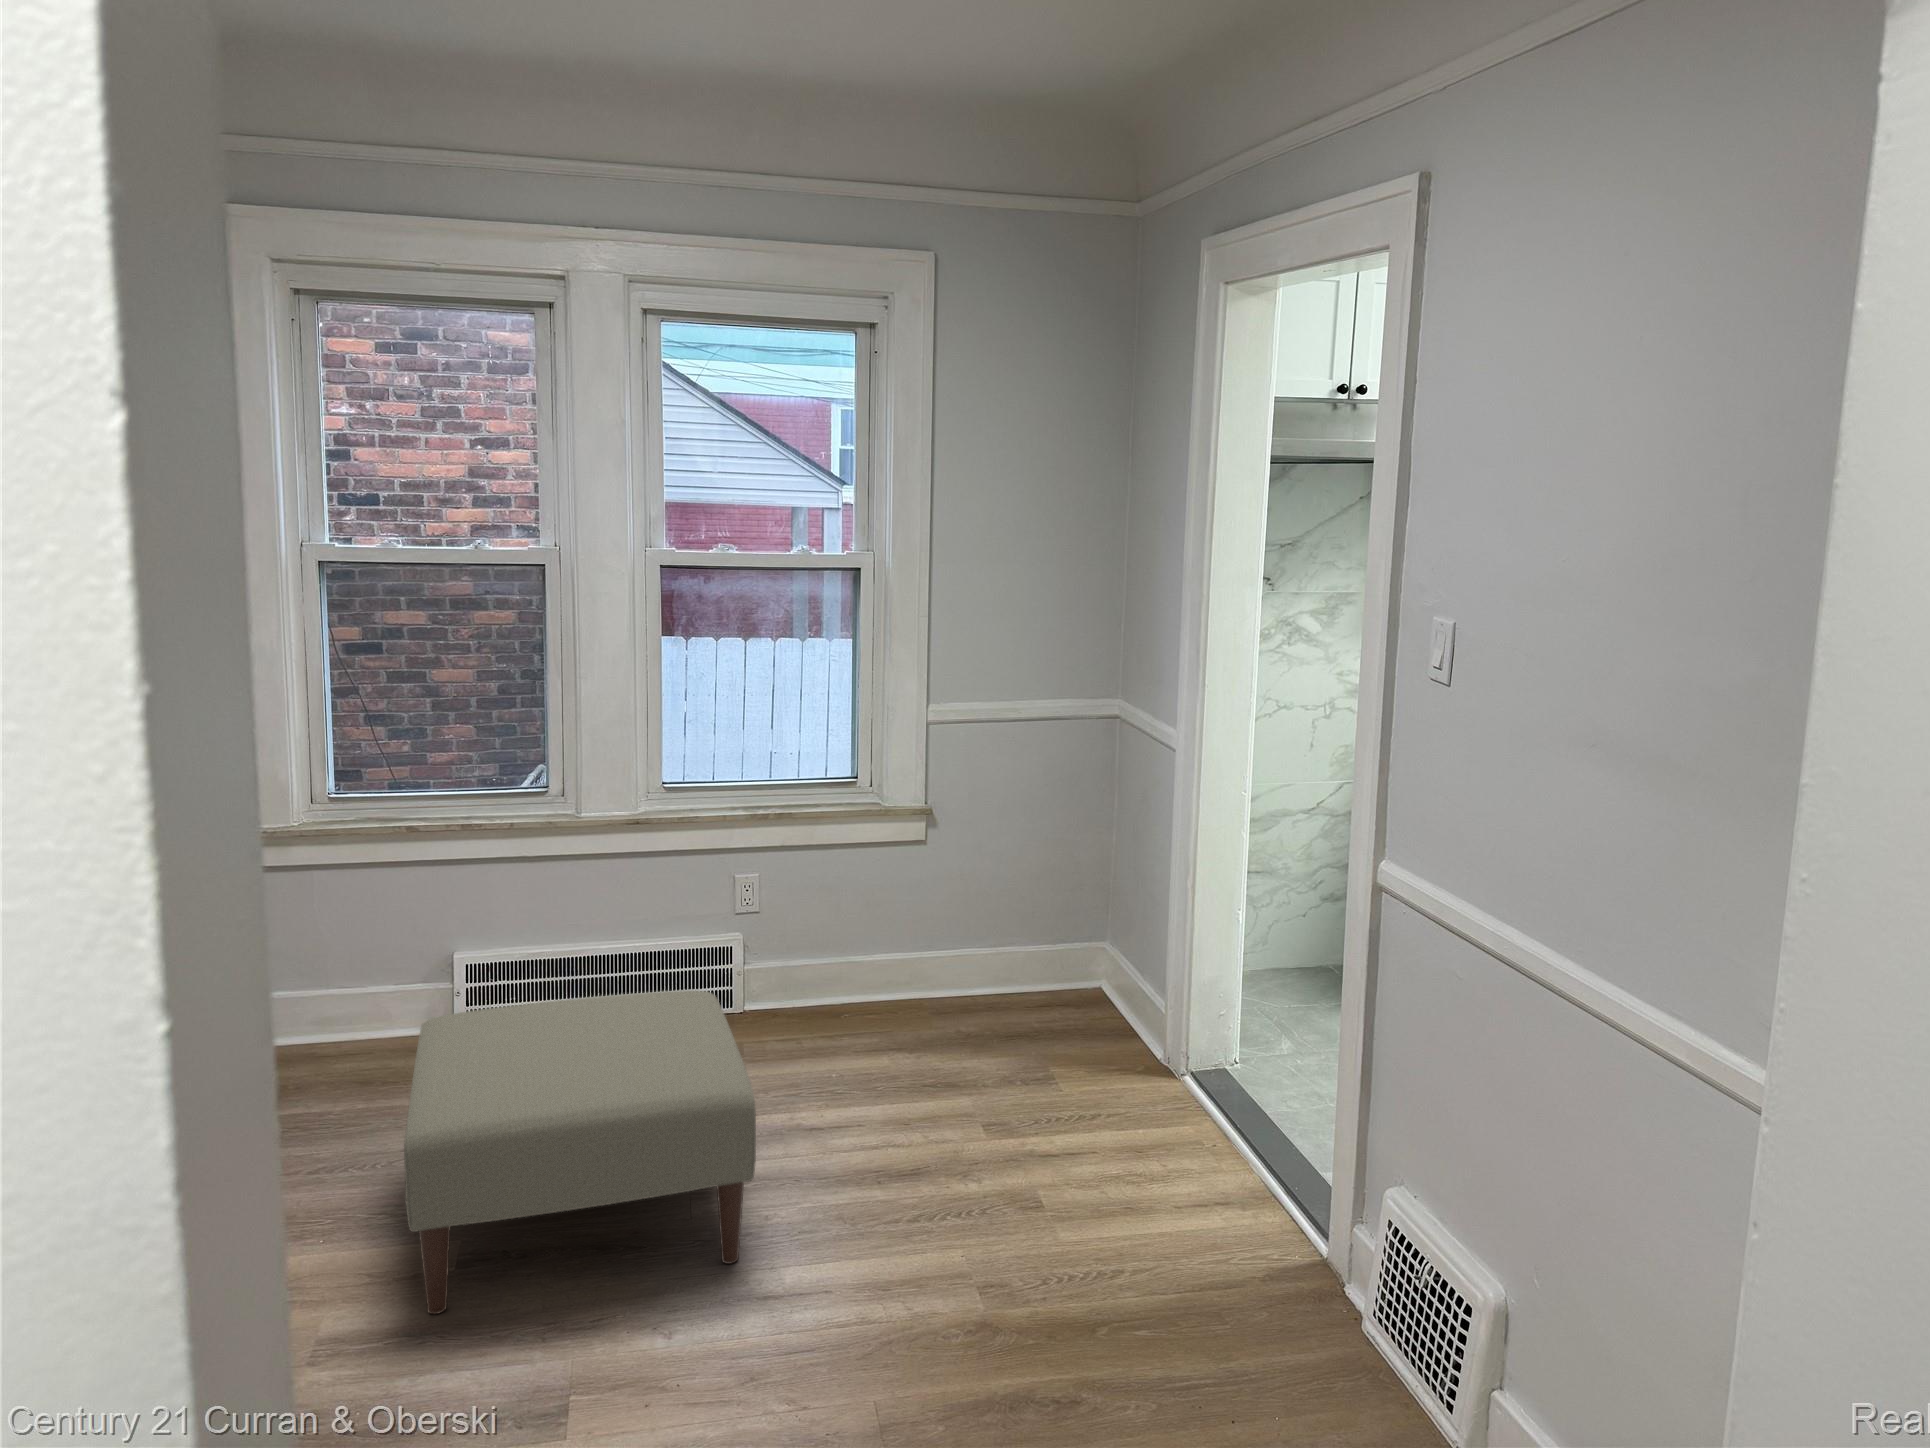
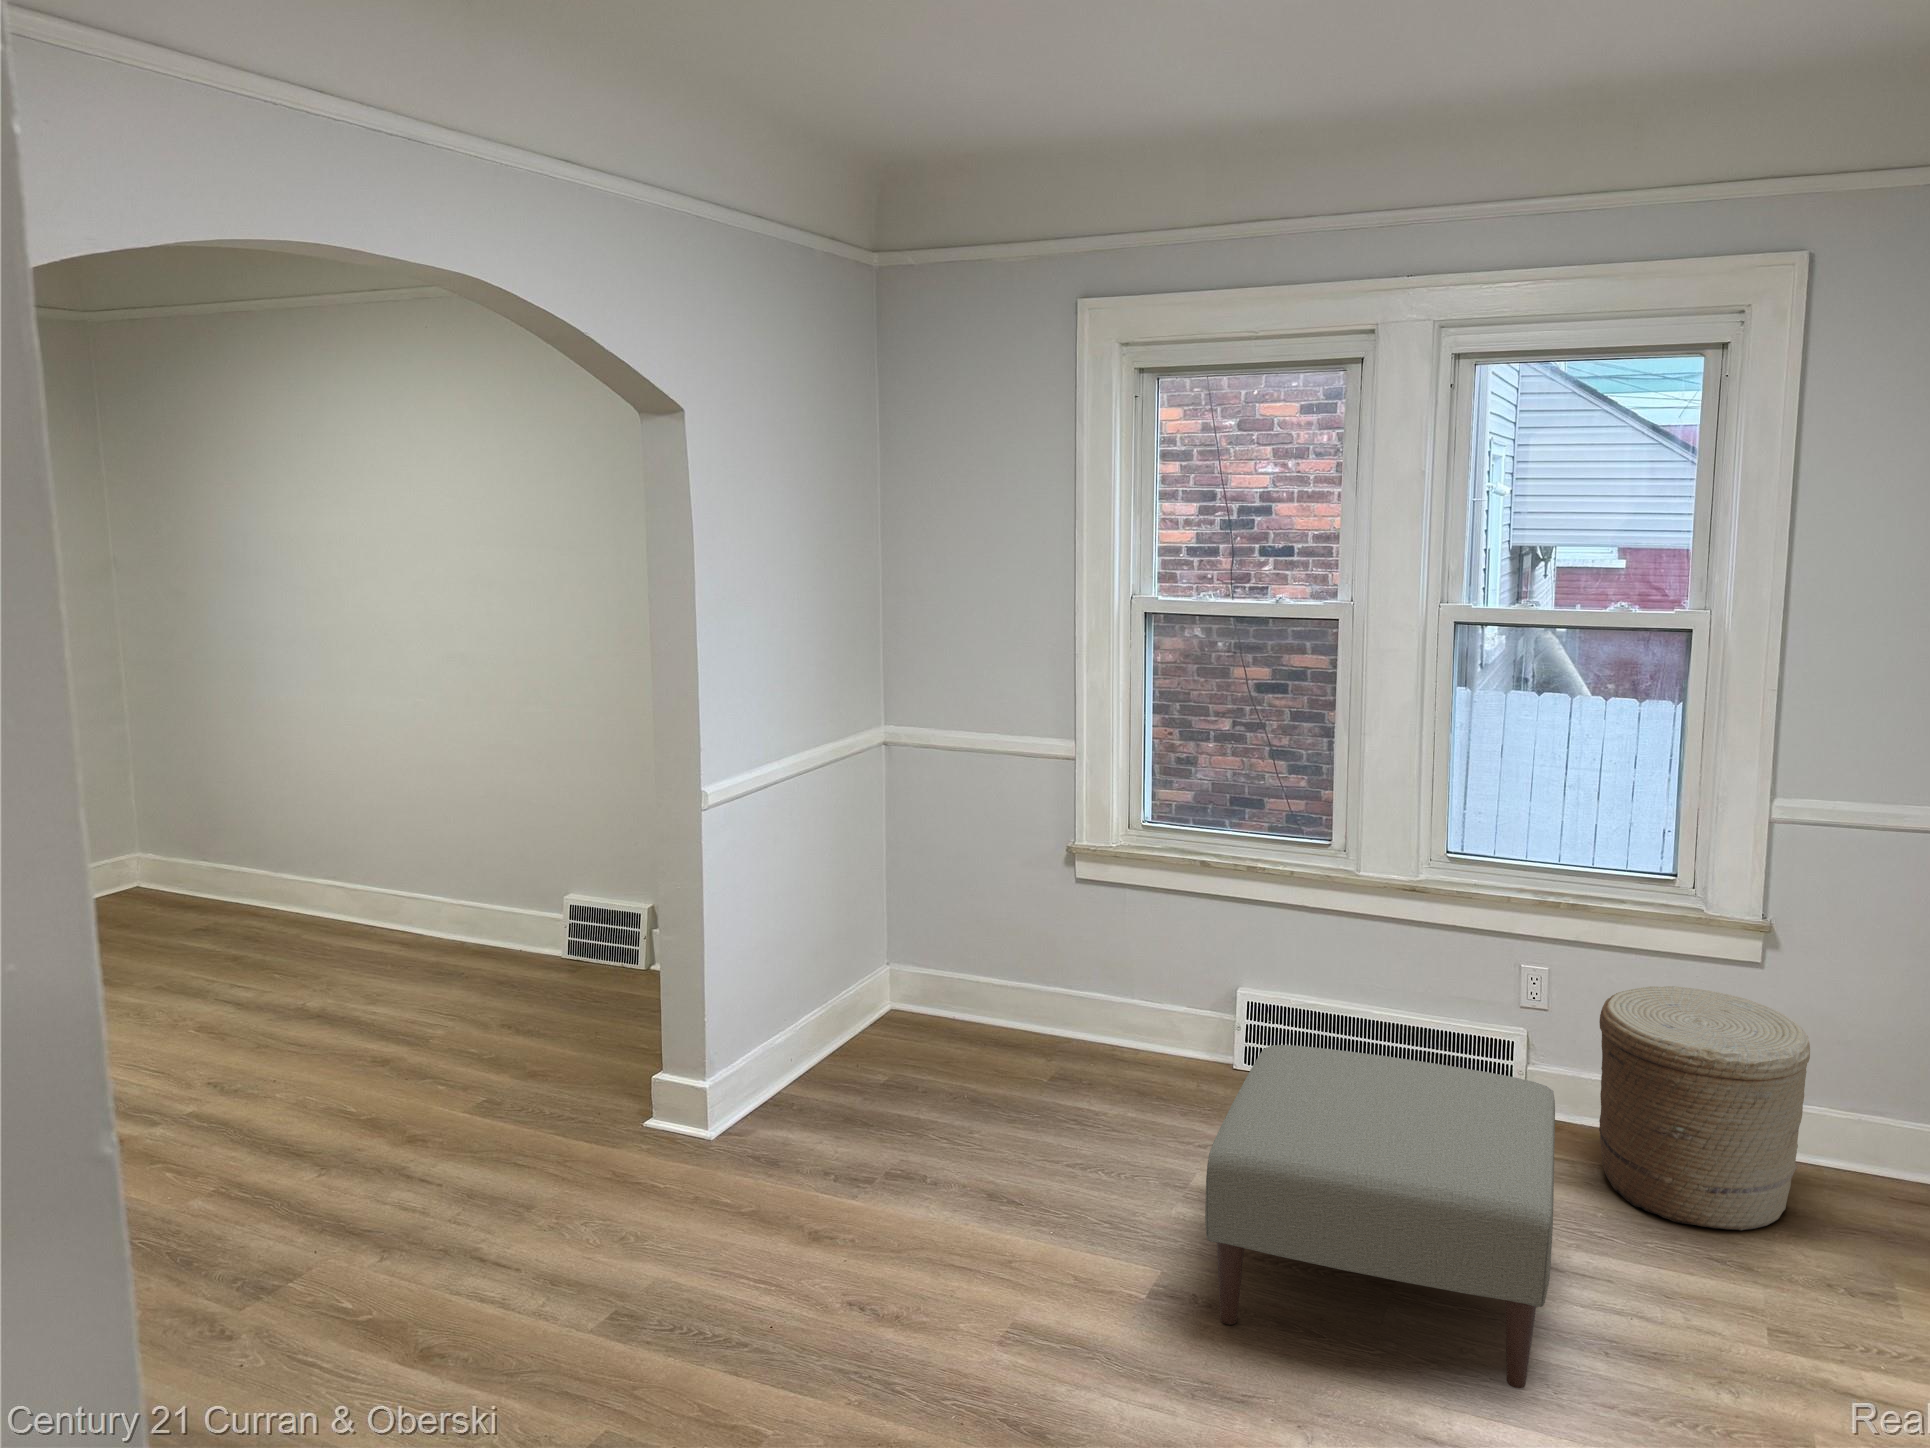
woven basket: none [731,884,897,1086] -> present [1599,986,1810,1231]

